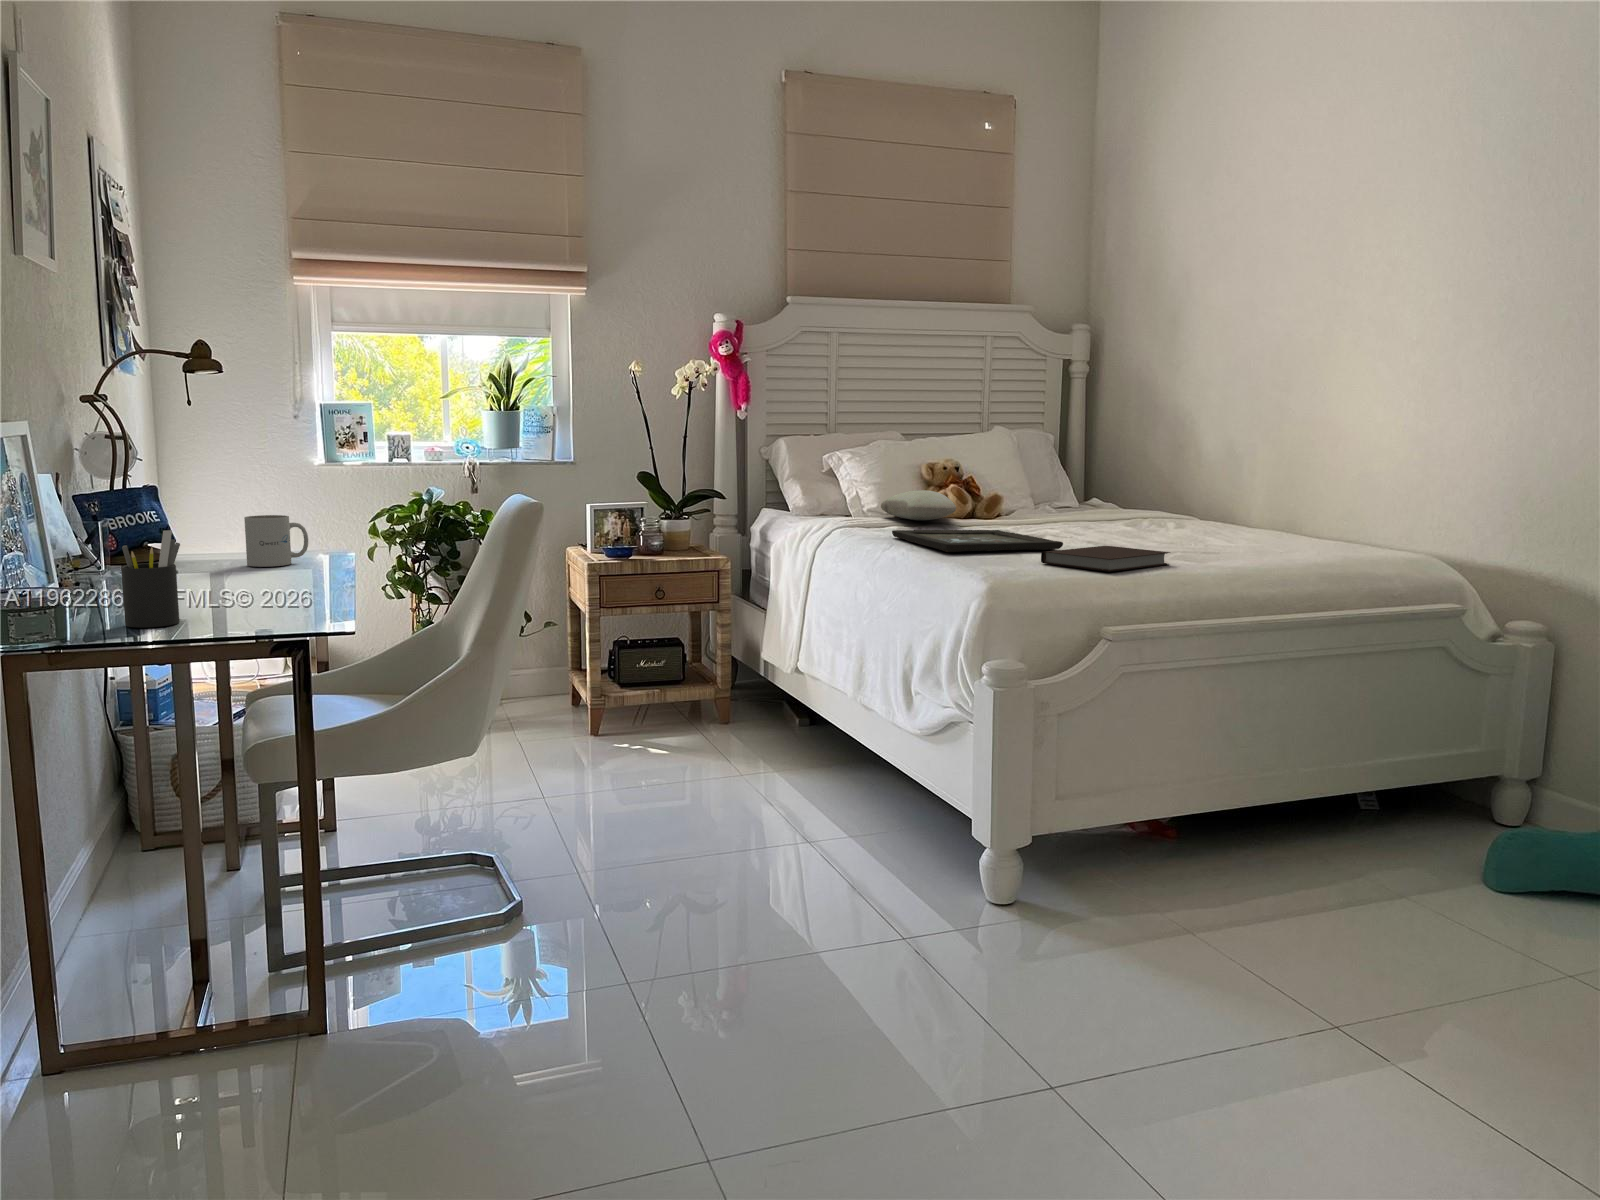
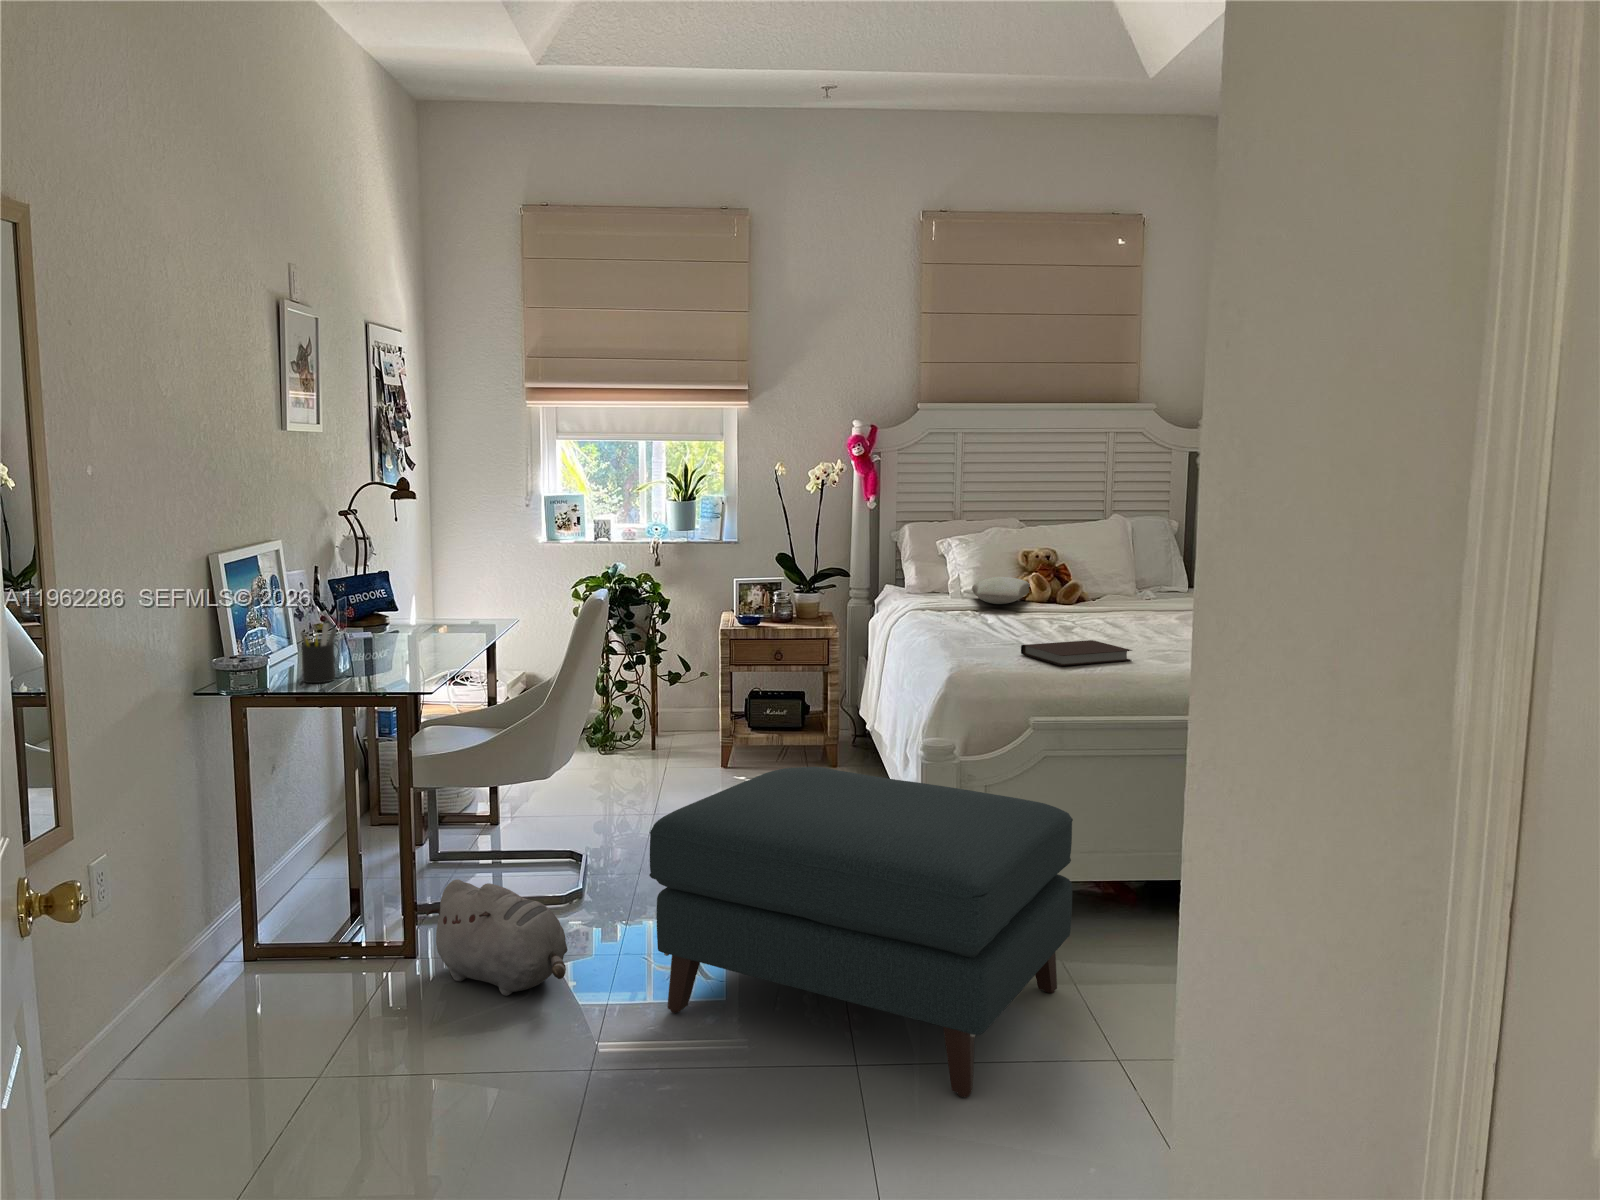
mug: present [244,515,308,567] -> none [419,600,462,636]
tray: present [892,530,1063,552] -> none [943,616,1066,640]
ottoman: none [731,711,1277,1126] -> present [649,767,1073,1097]
plush toy: none [355,913,604,1077] -> present [426,879,568,996]

